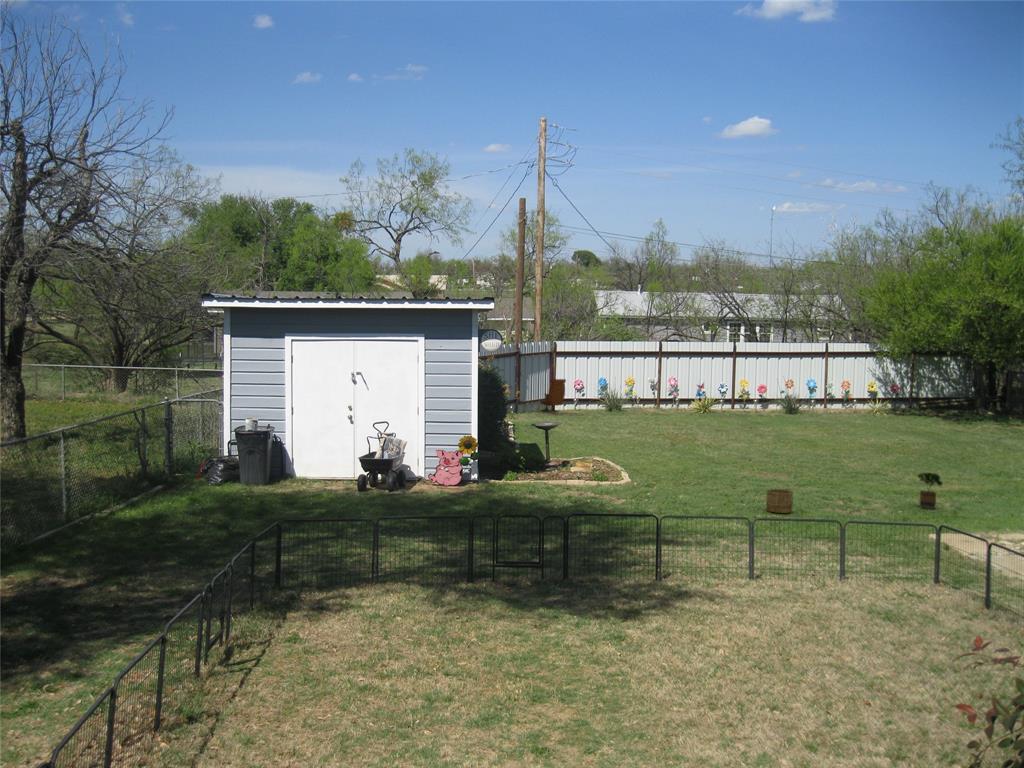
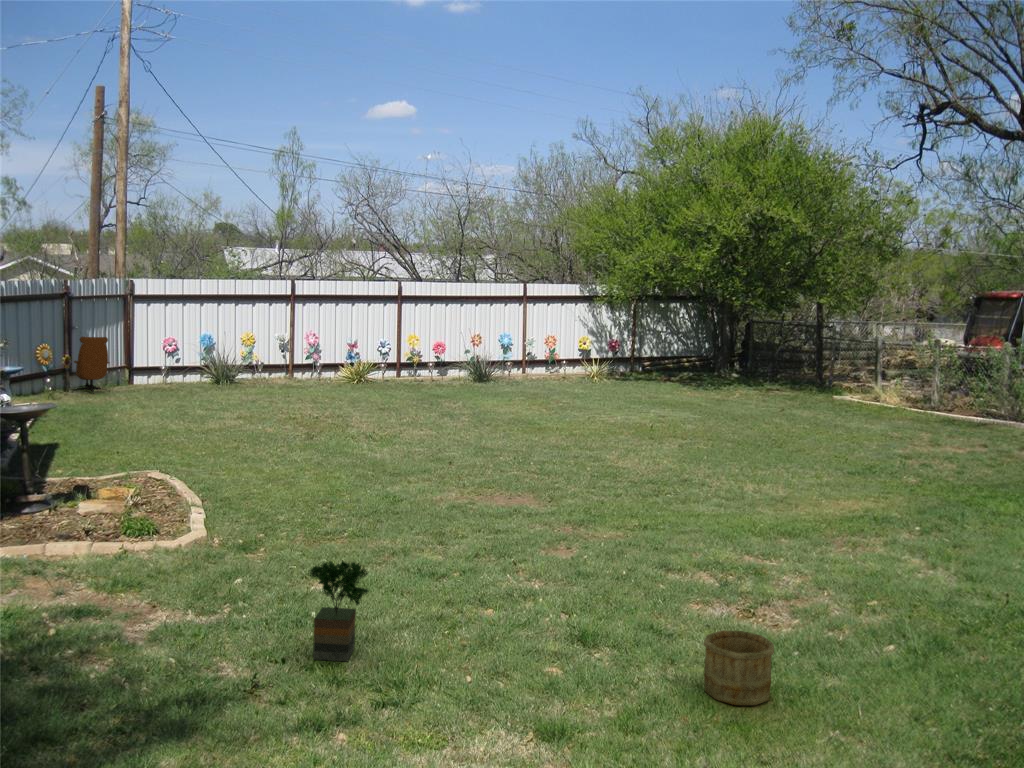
potted tree: present [918,473,943,509] -> present [309,561,369,661]
wooden bucket: present [766,489,793,513] -> present [703,630,774,705]

